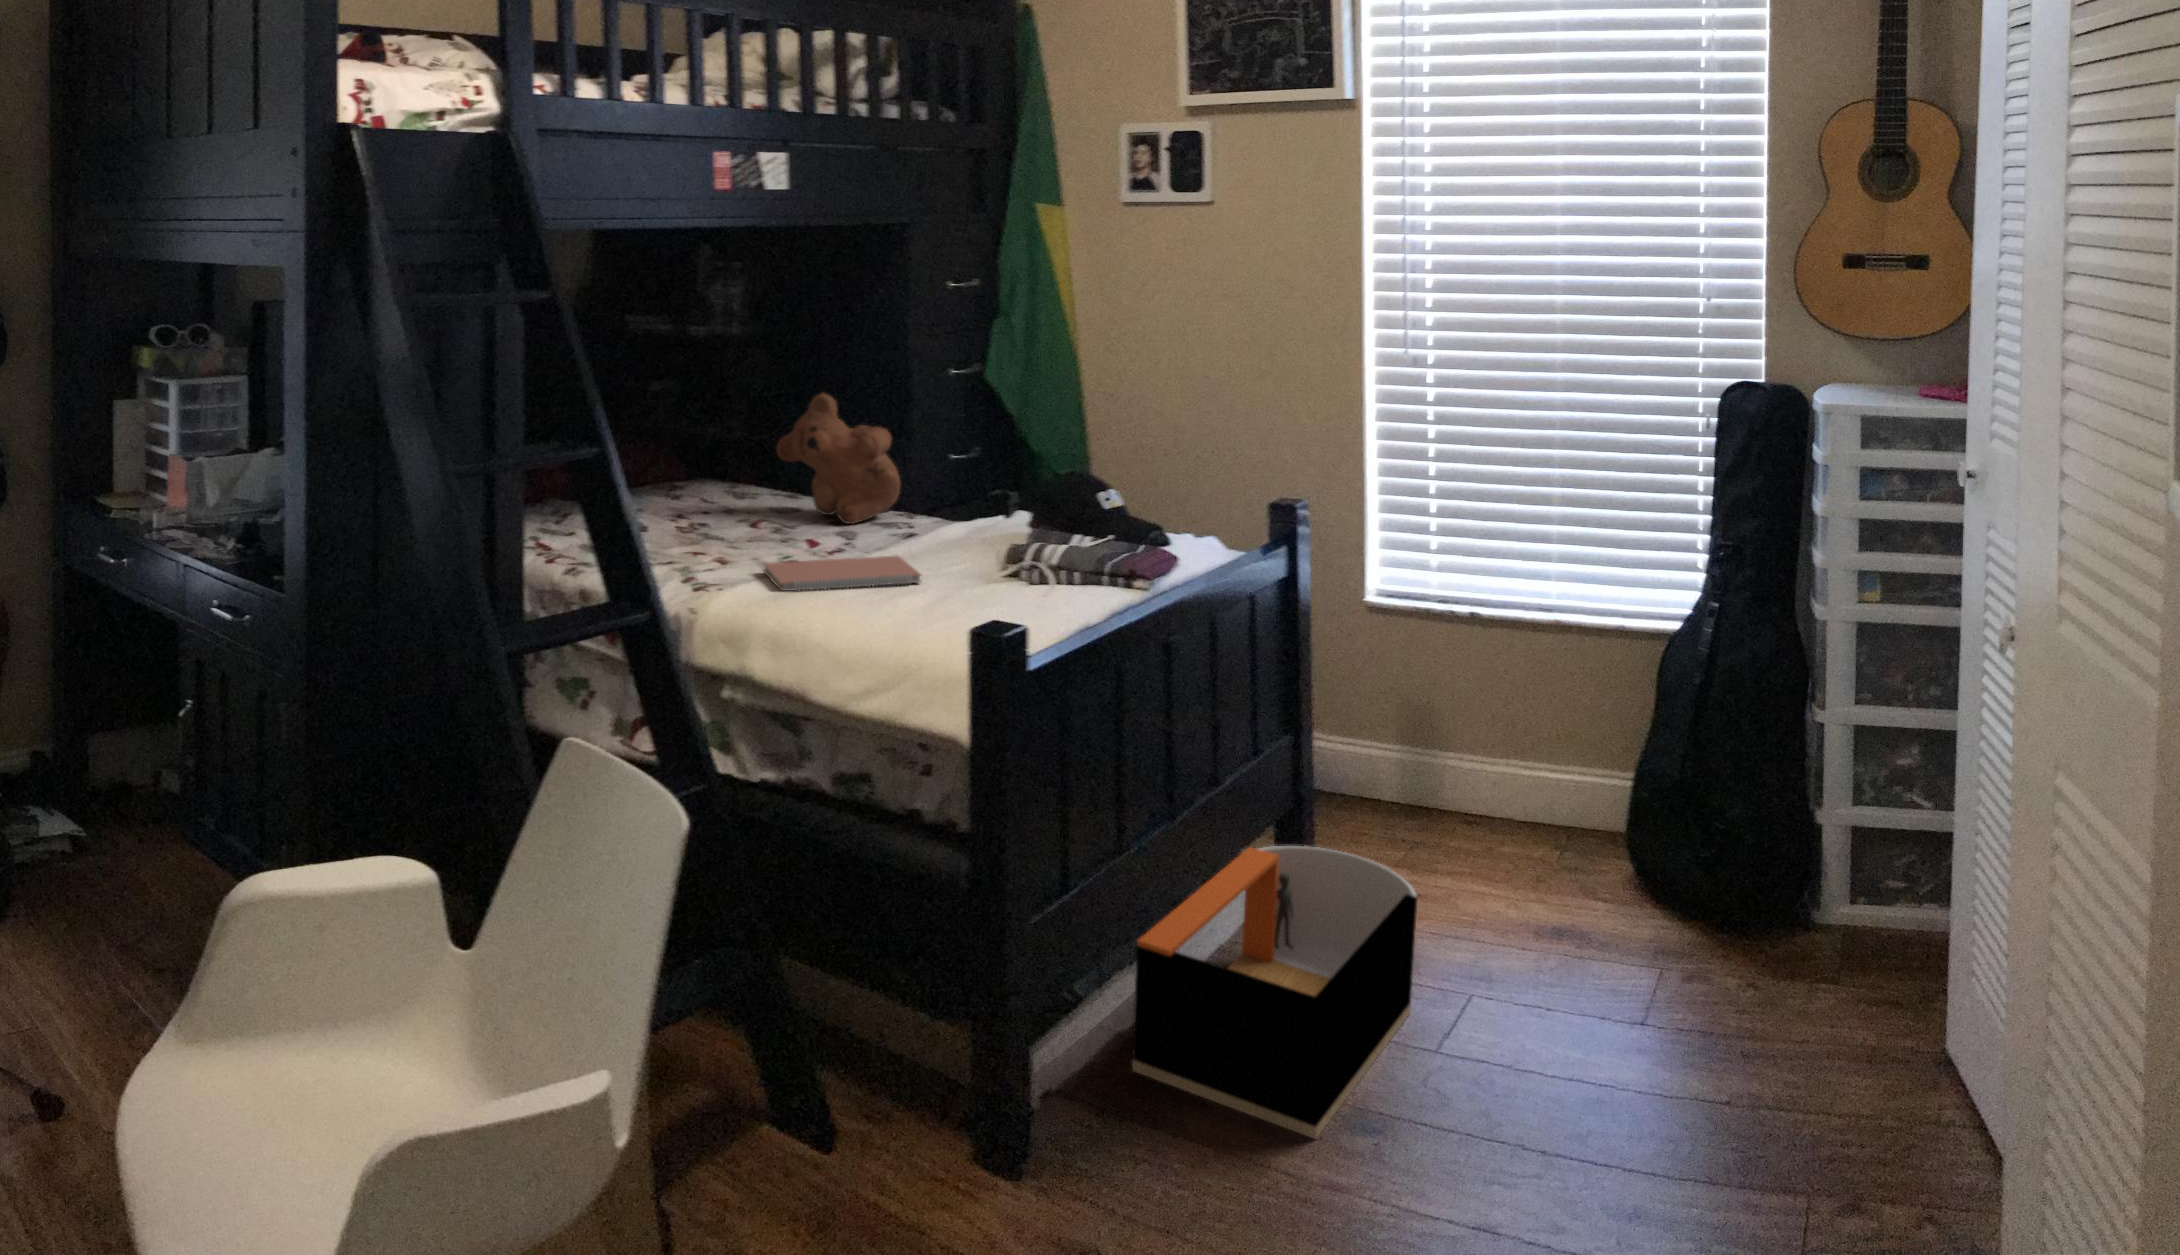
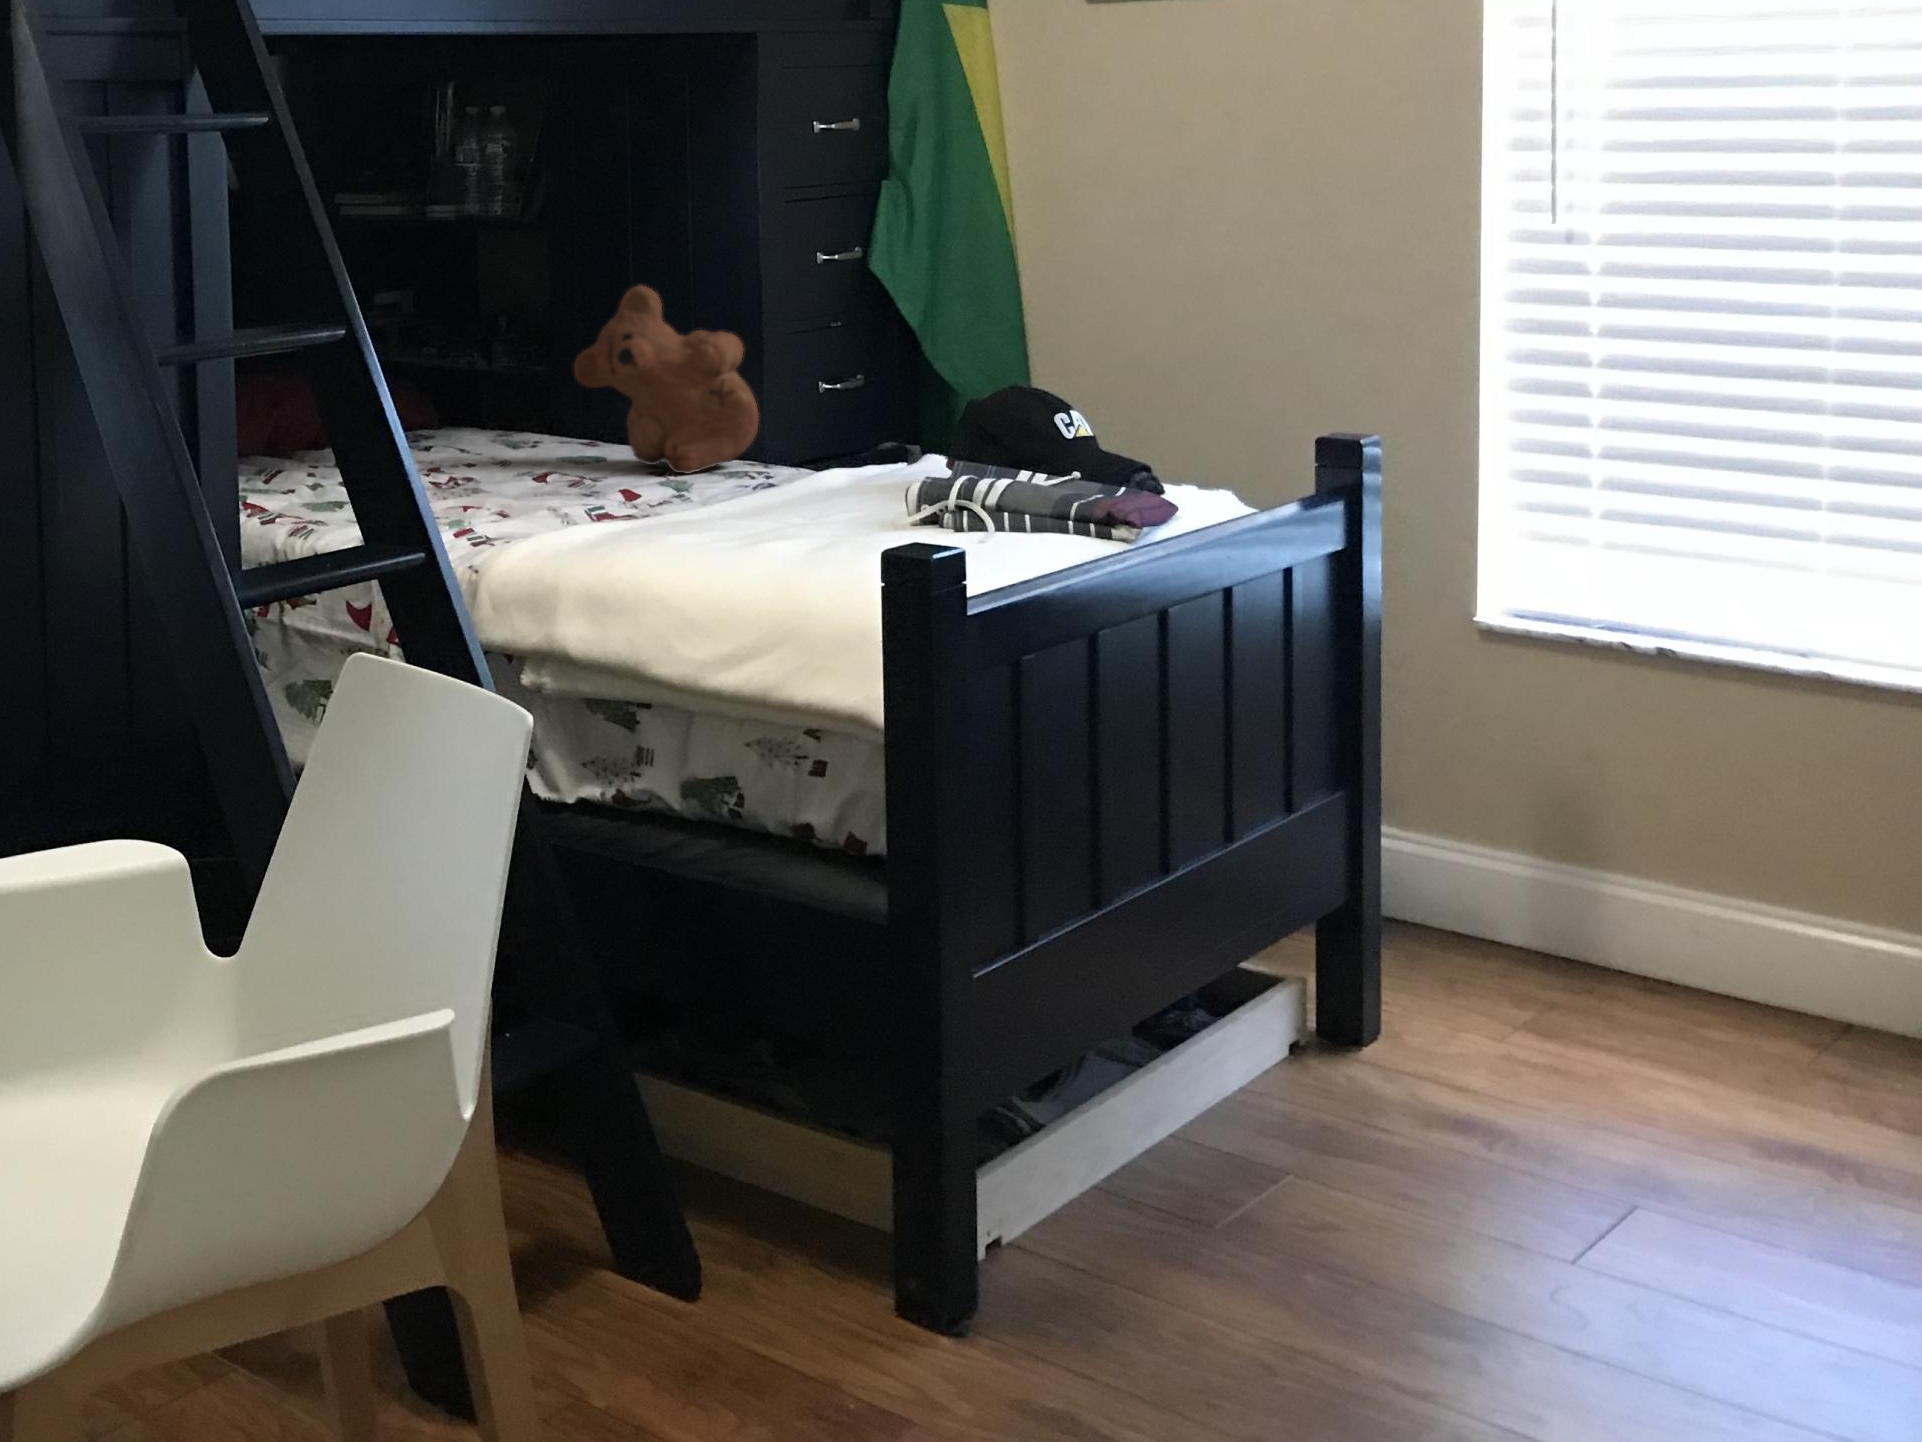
notebook: present [764,556,921,591] -> none [559,499,793,543]
storage bin: present [1132,846,1417,1139] -> none [1132,929,1580,1336]

